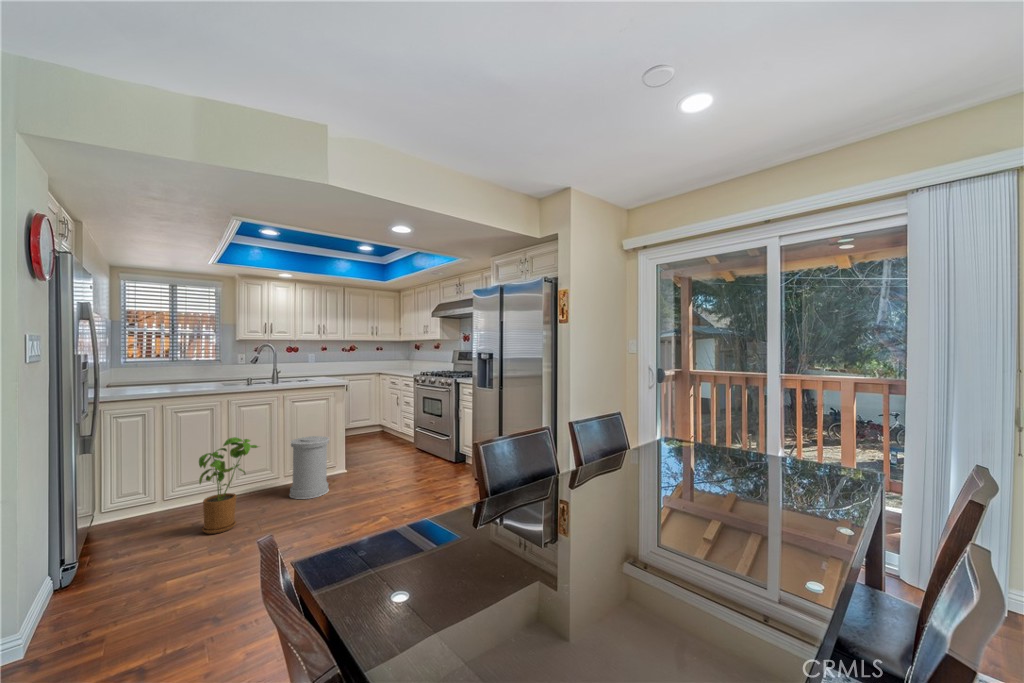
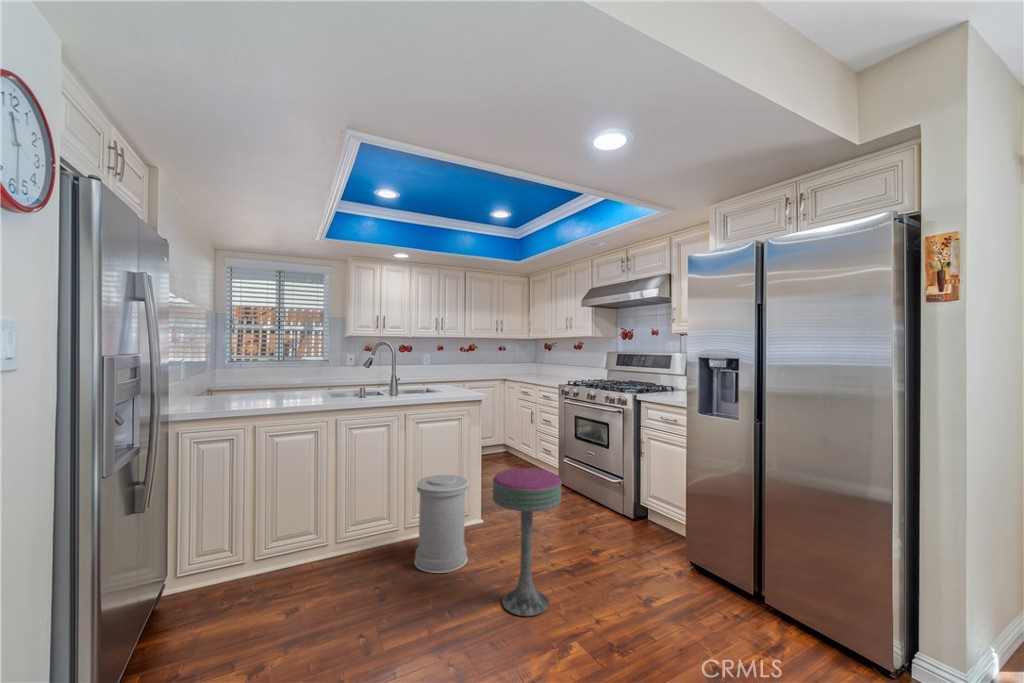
bar stool: none [340,425,385,512] -> present [493,468,561,616]
house plant: present [199,437,258,534] -> none [294,485,380,639]

